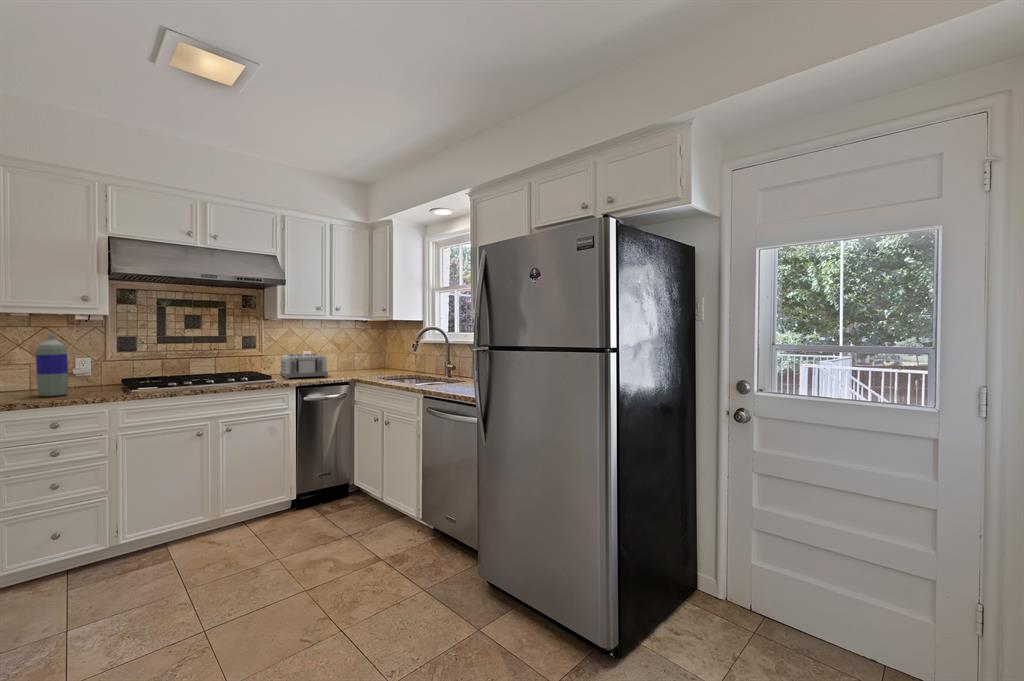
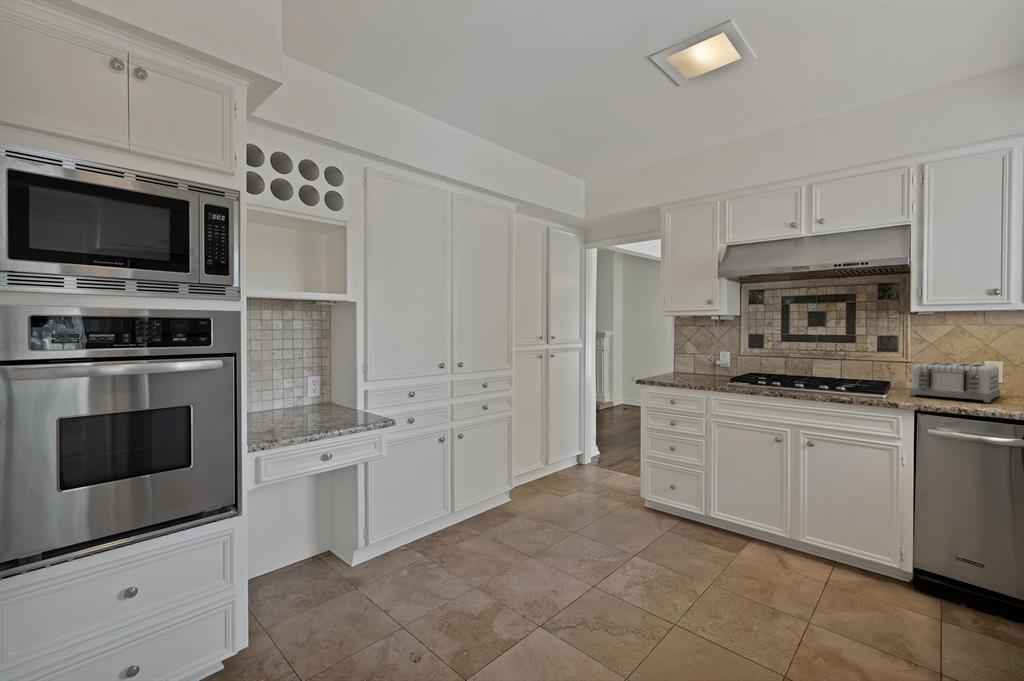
bottle: present [36,334,68,397] -> none [670,331,689,380]

